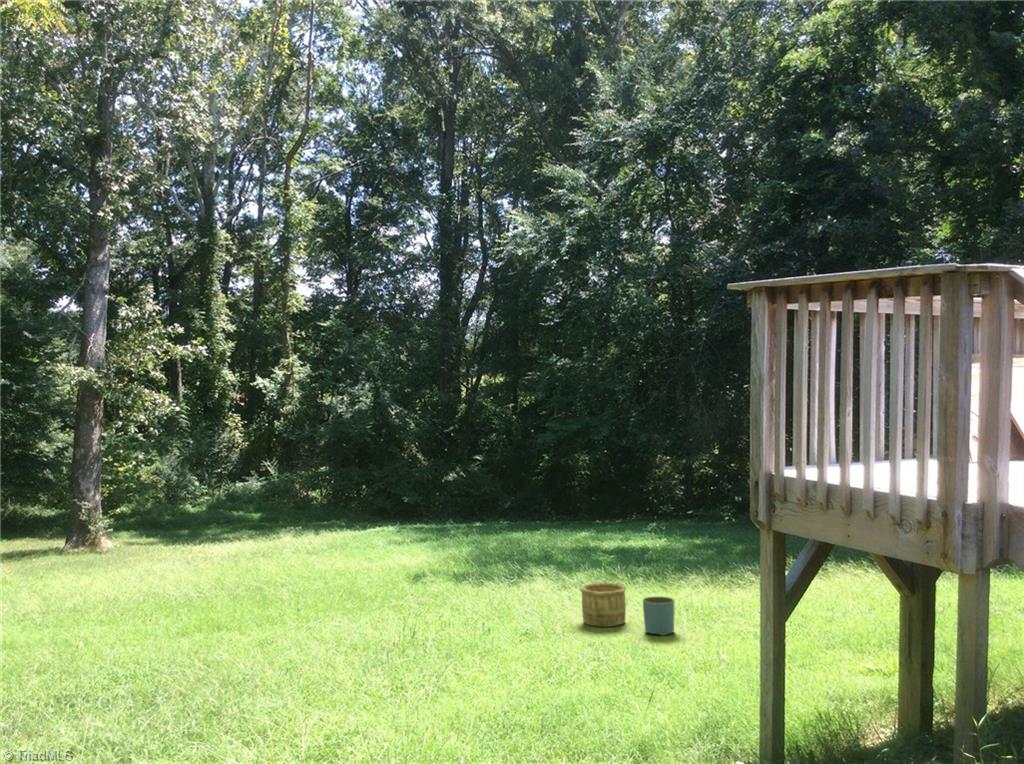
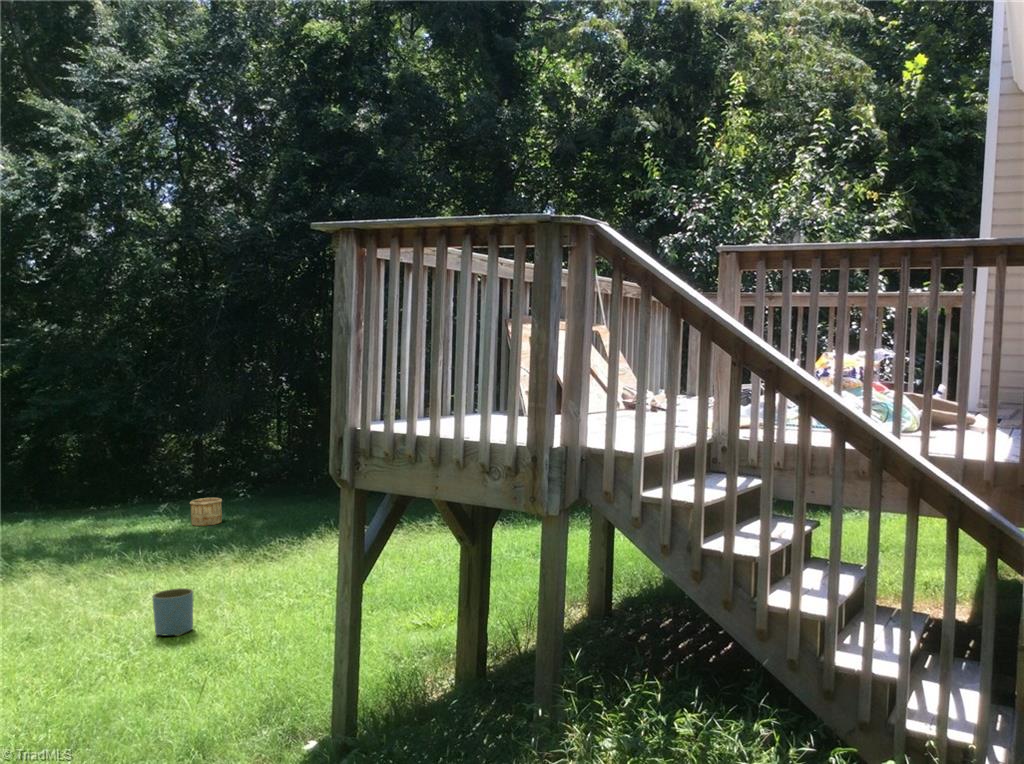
wooden bucket: present [581,583,626,627] -> present [190,498,222,526]

